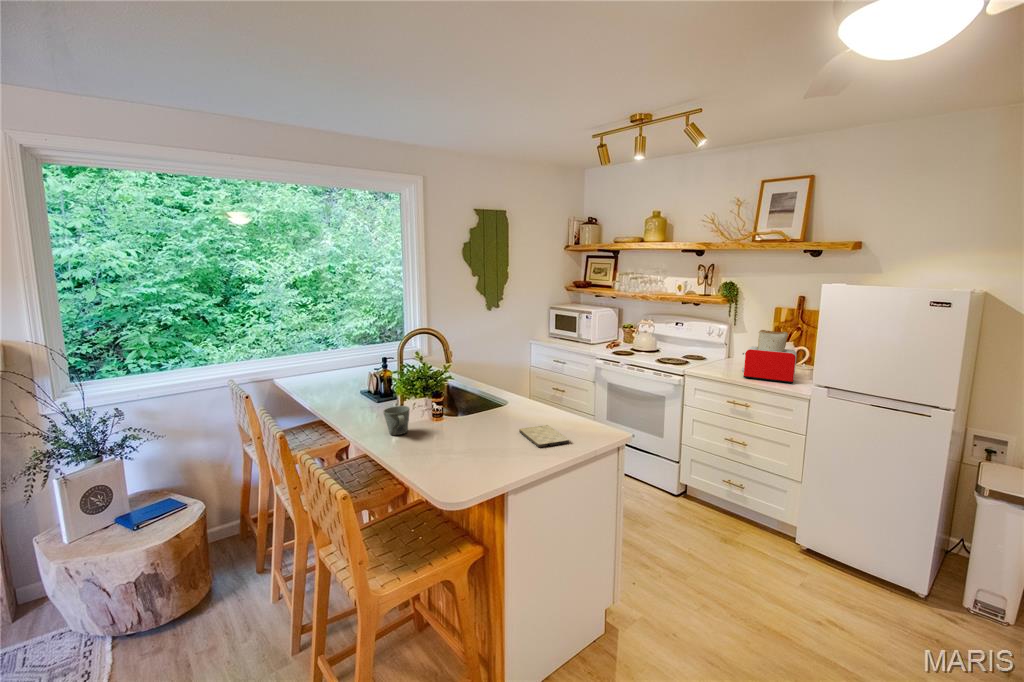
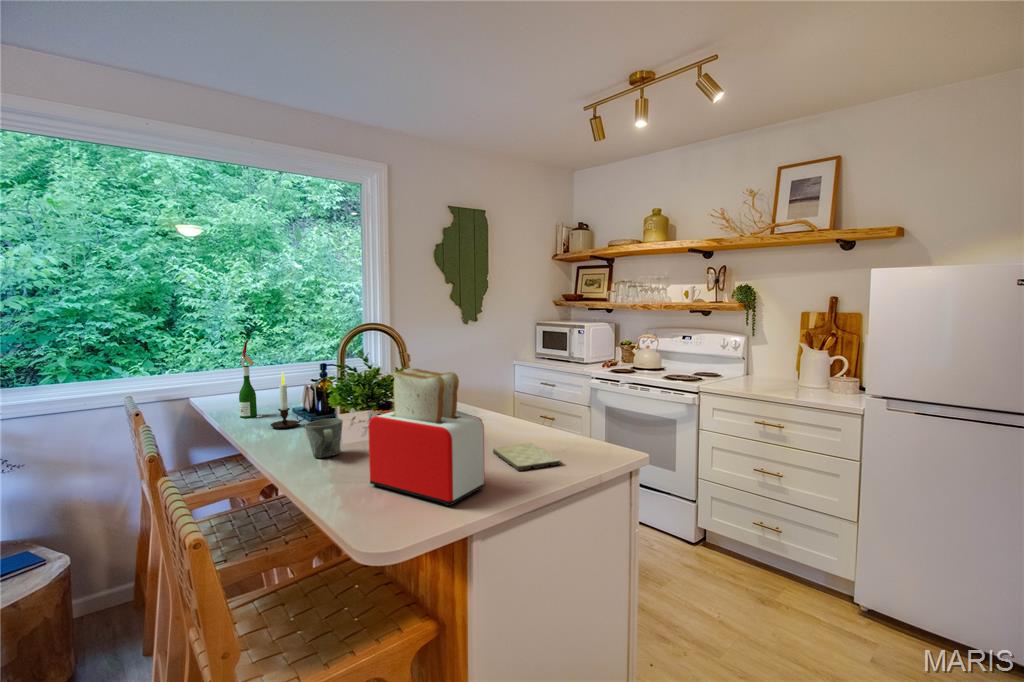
toaster: present [742,330,797,384] -> present [368,369,485,506]
wine bottle: none [321,338,338,398] -> present [239,339,262,418]
candle: none [348,365,373,409] -> present [270,371,305,428]

